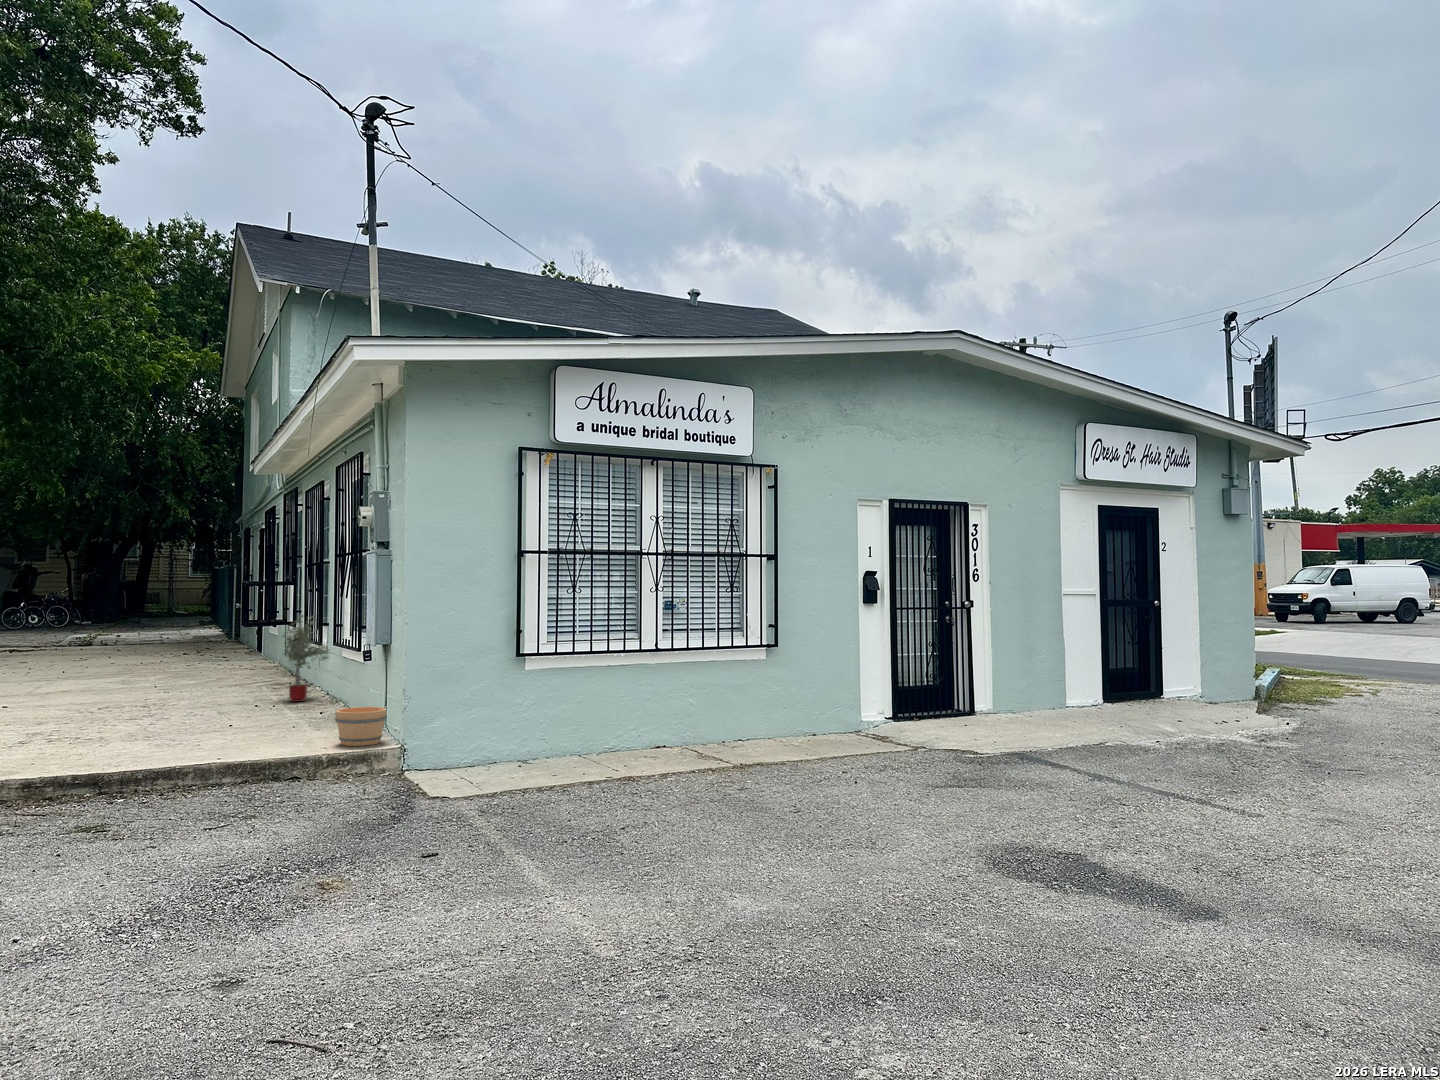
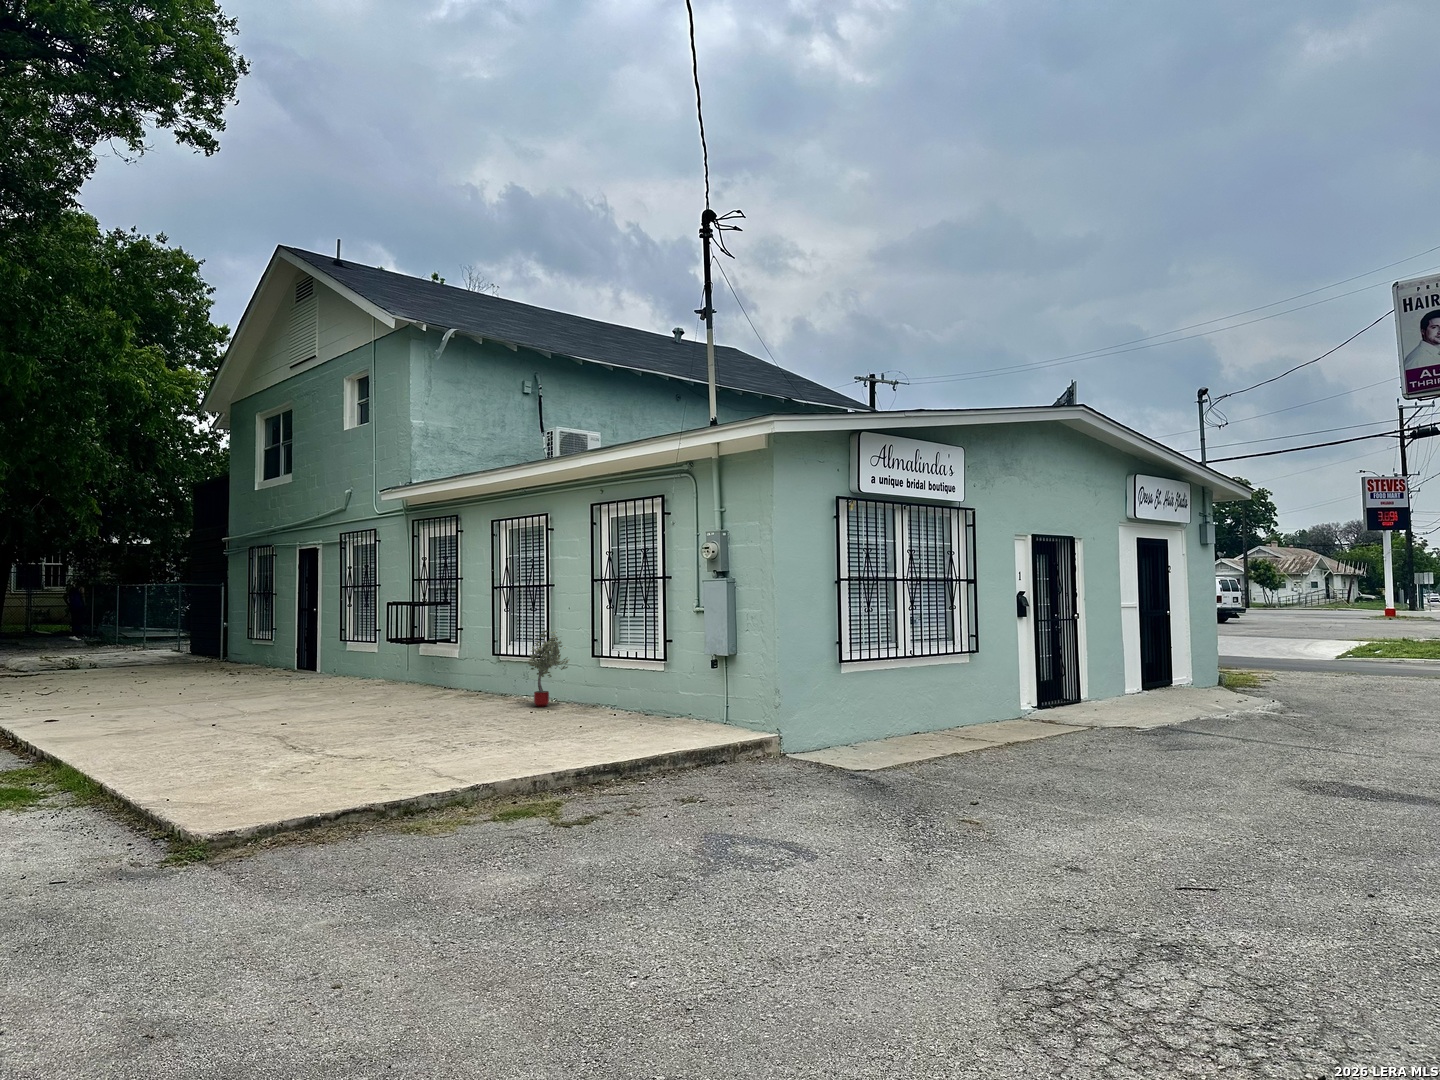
bucket: present [335,707,387,746] -> none [702,709,743,742]

